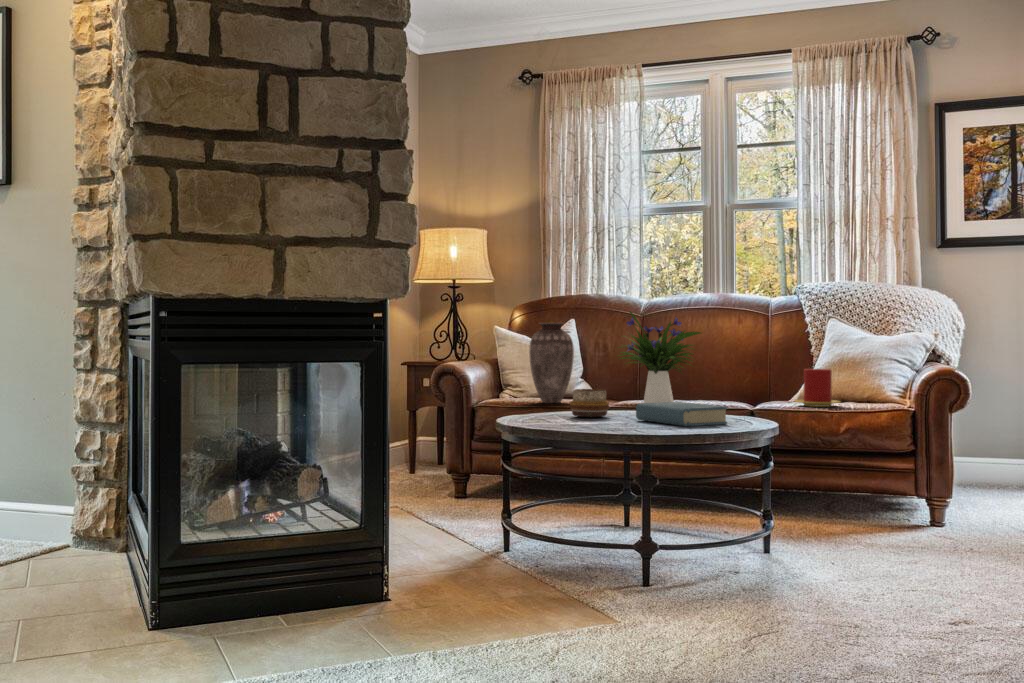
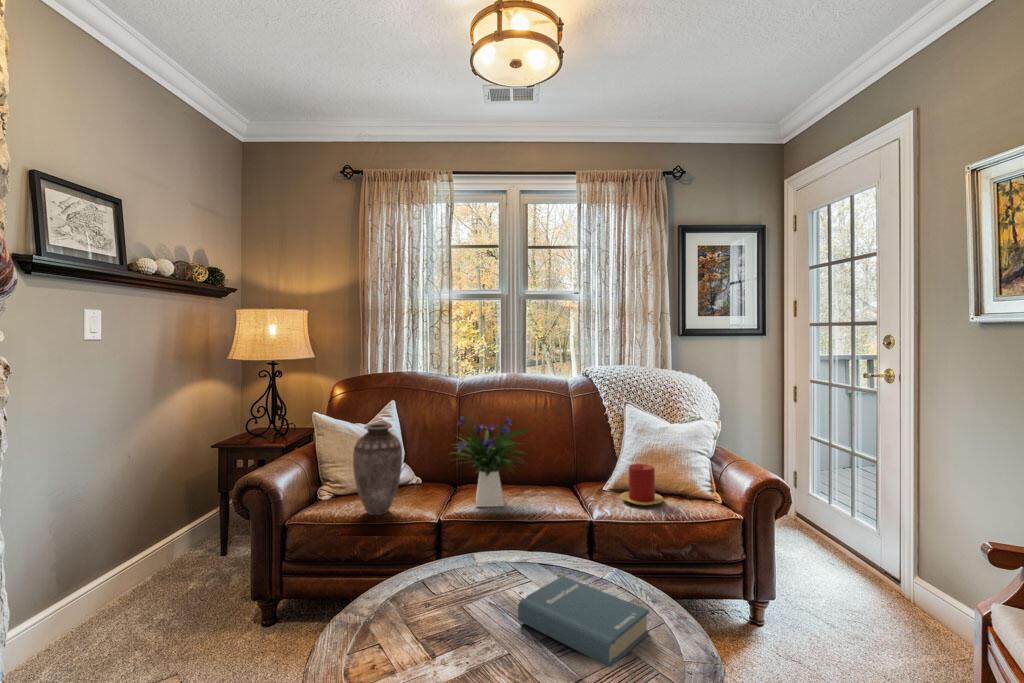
decorative bowl: present [570,389,609,418] -> none [418,558,472,613]

